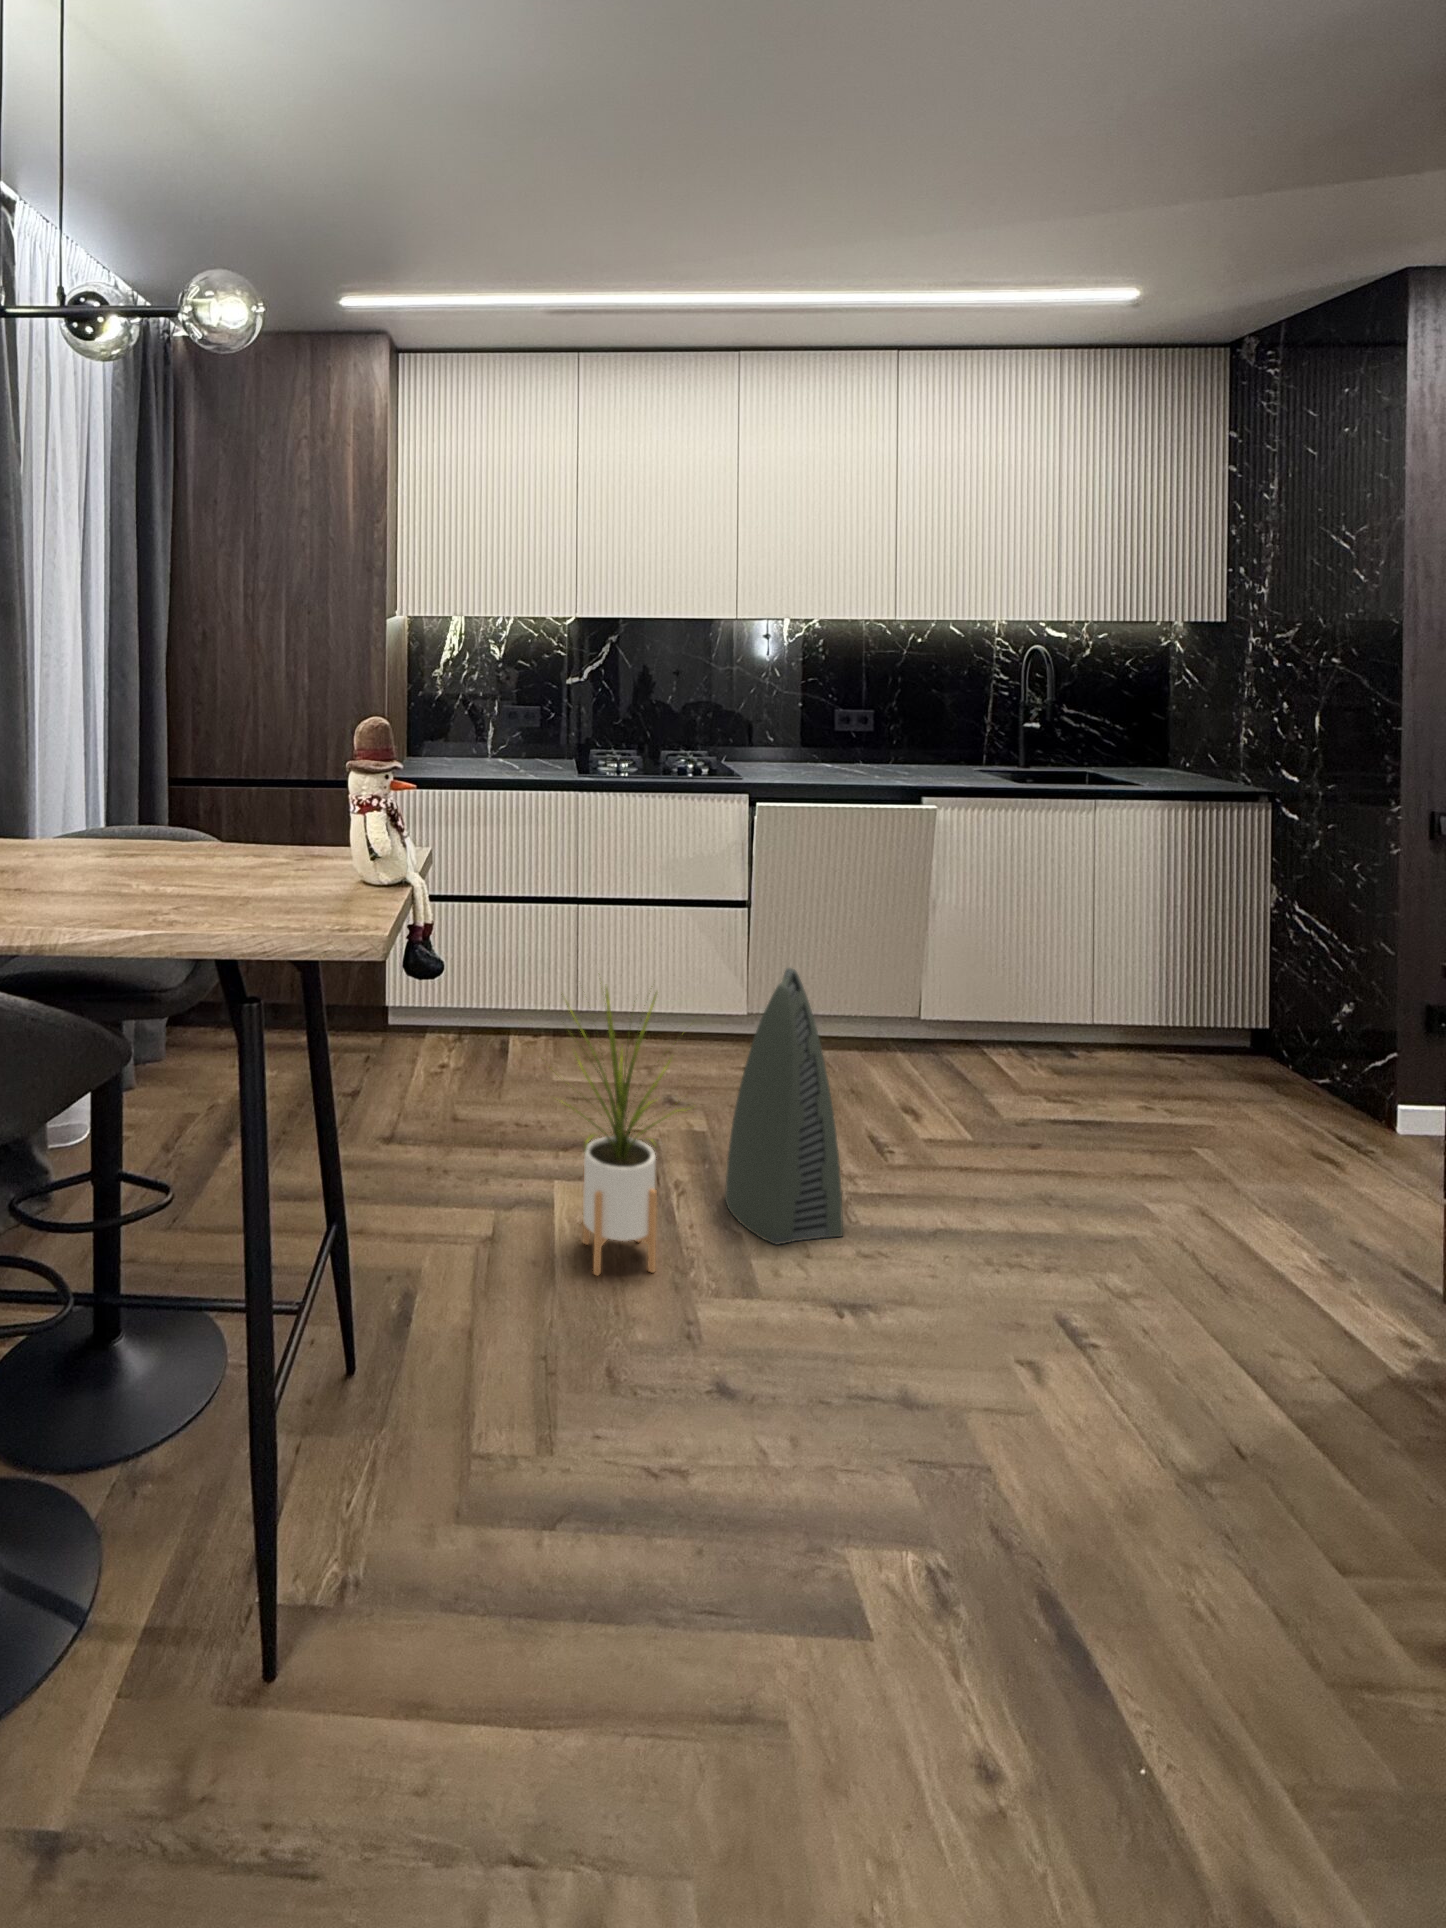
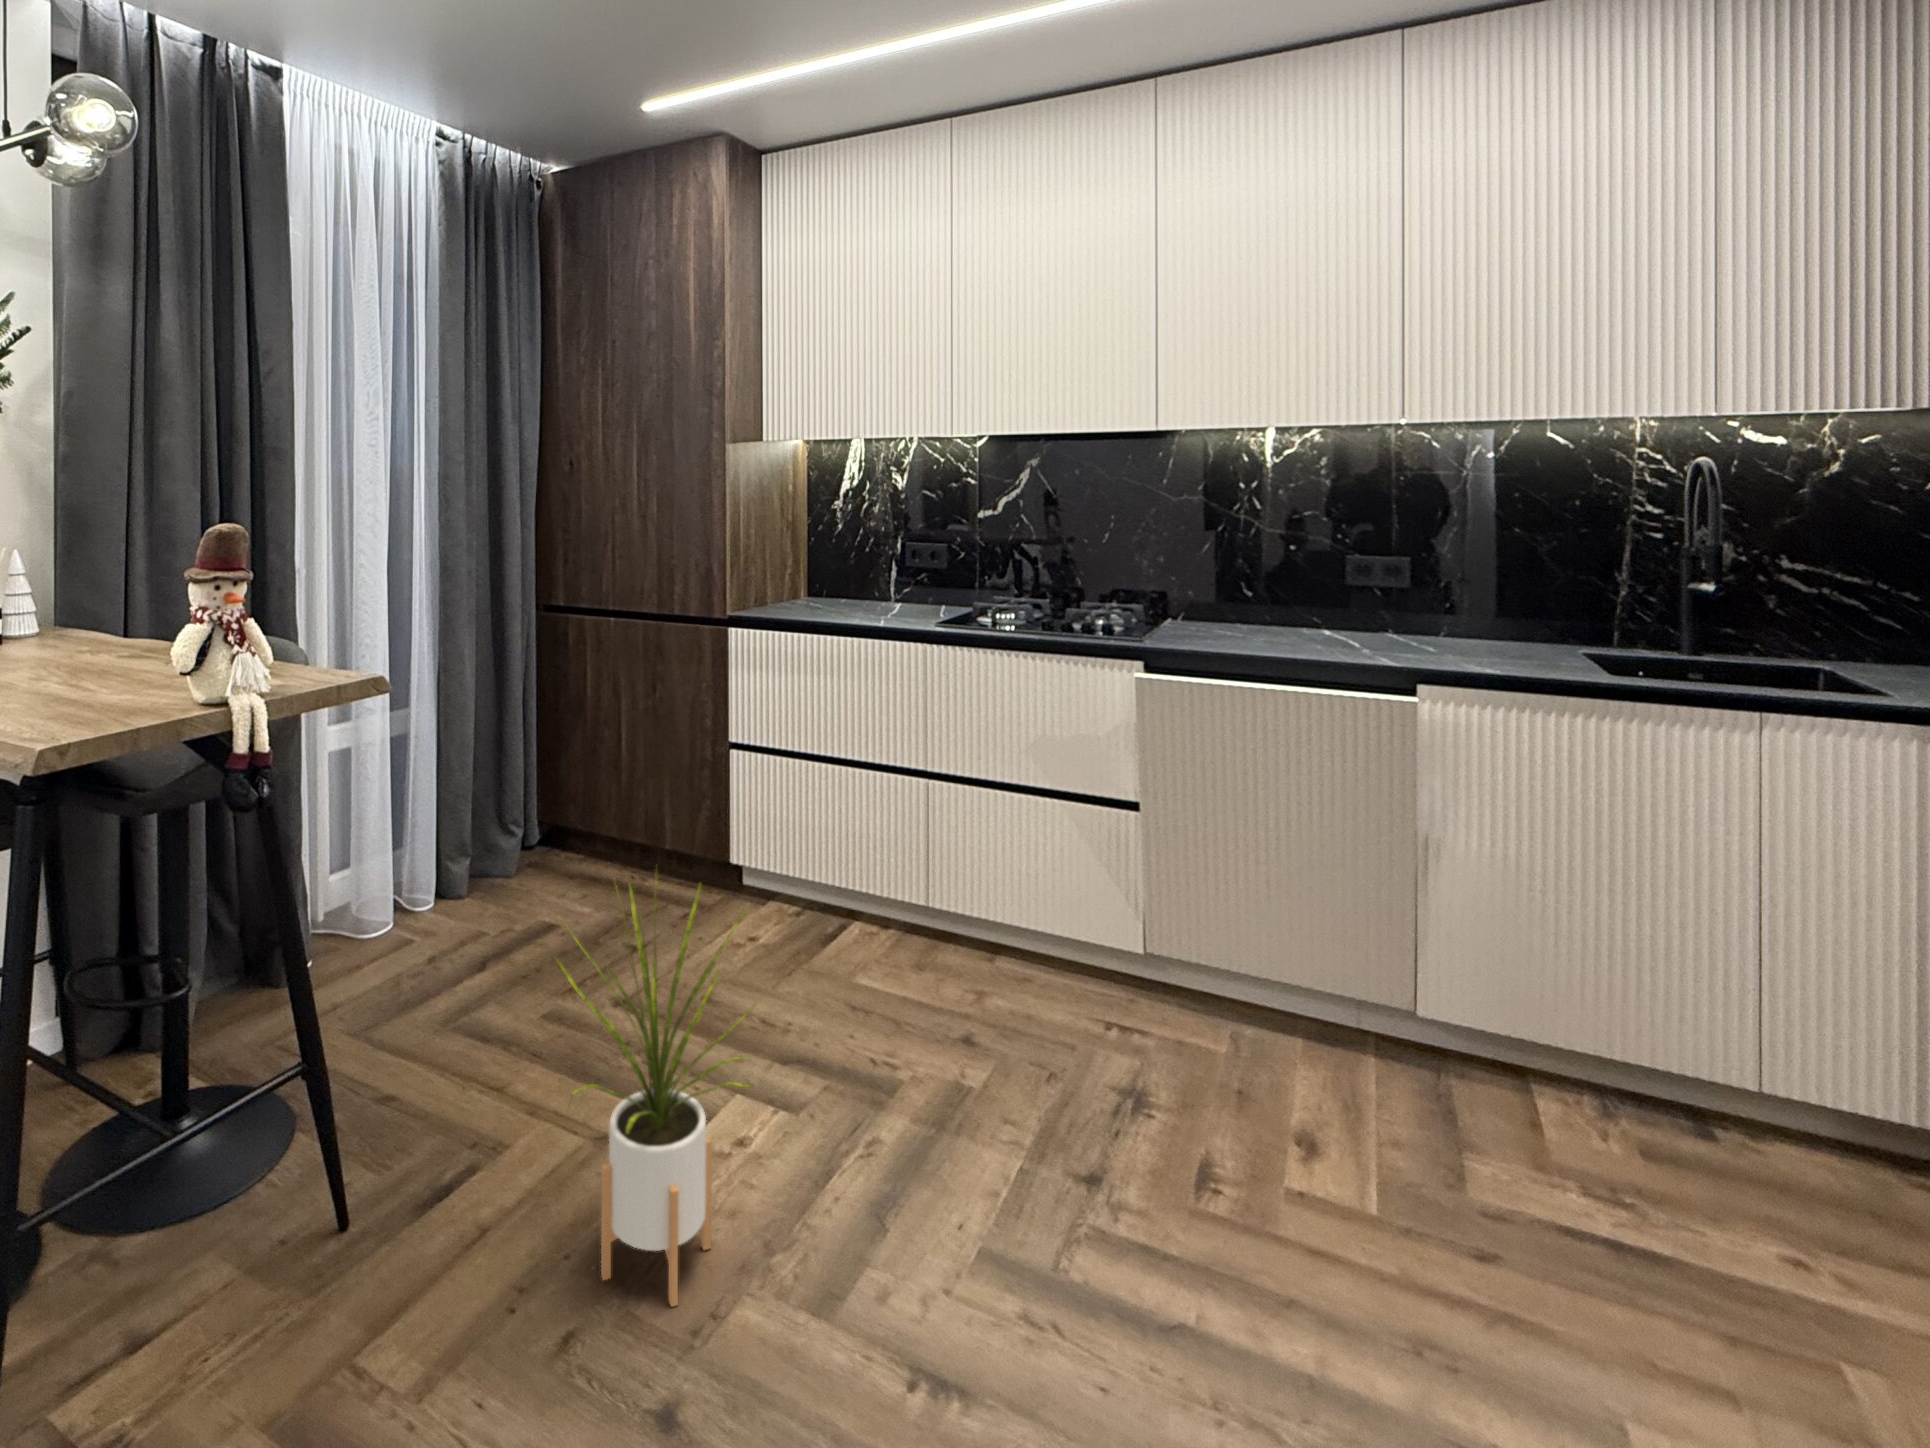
air purifier: present [725,968,843,1245] -> none [867,911,1016,1363]

